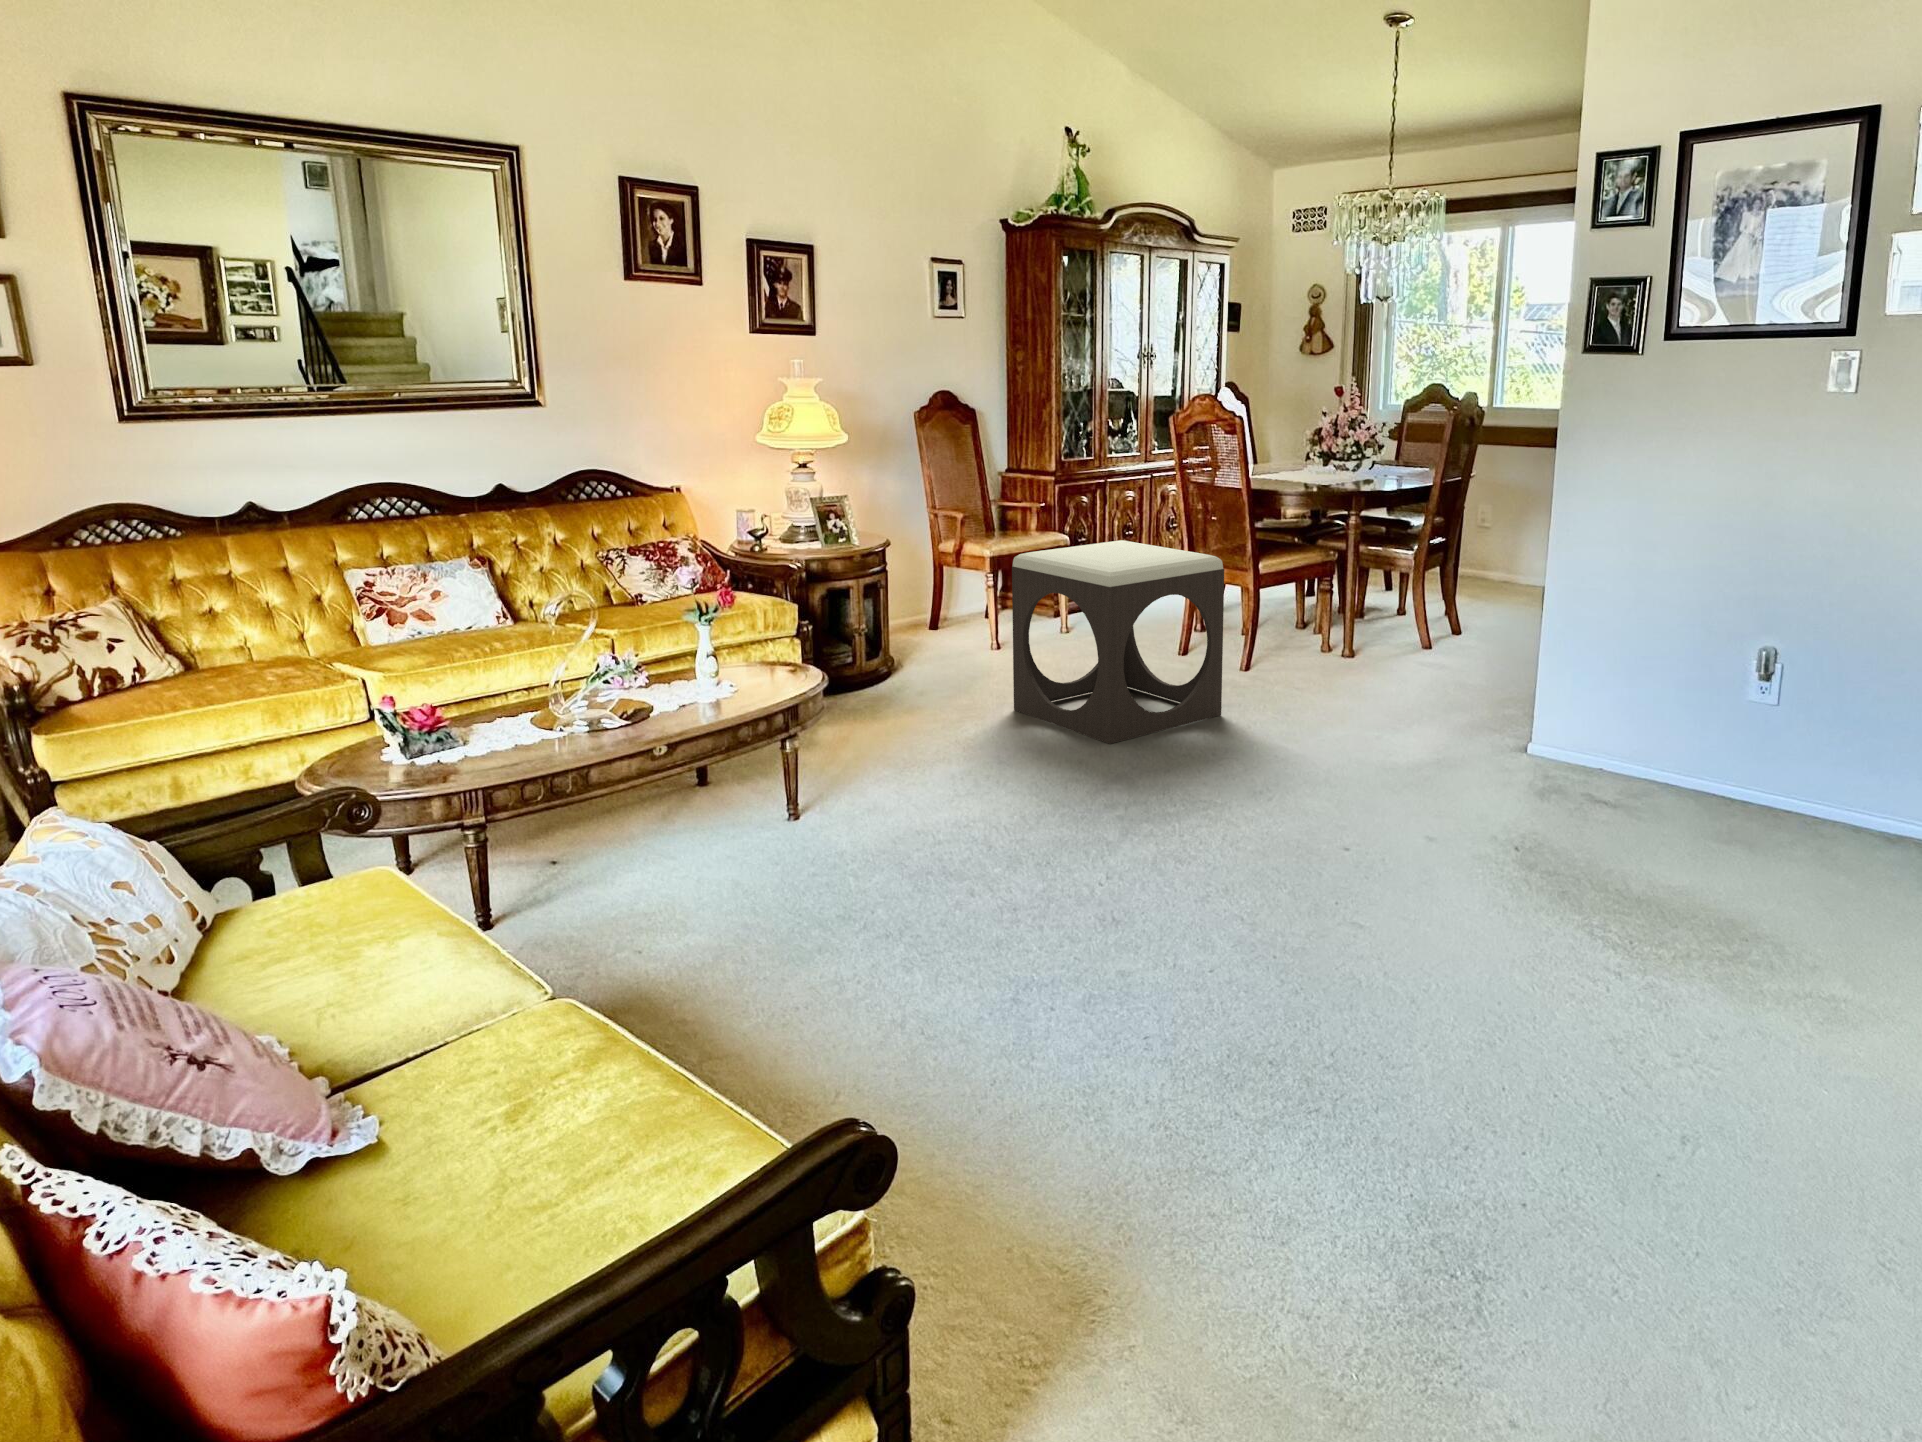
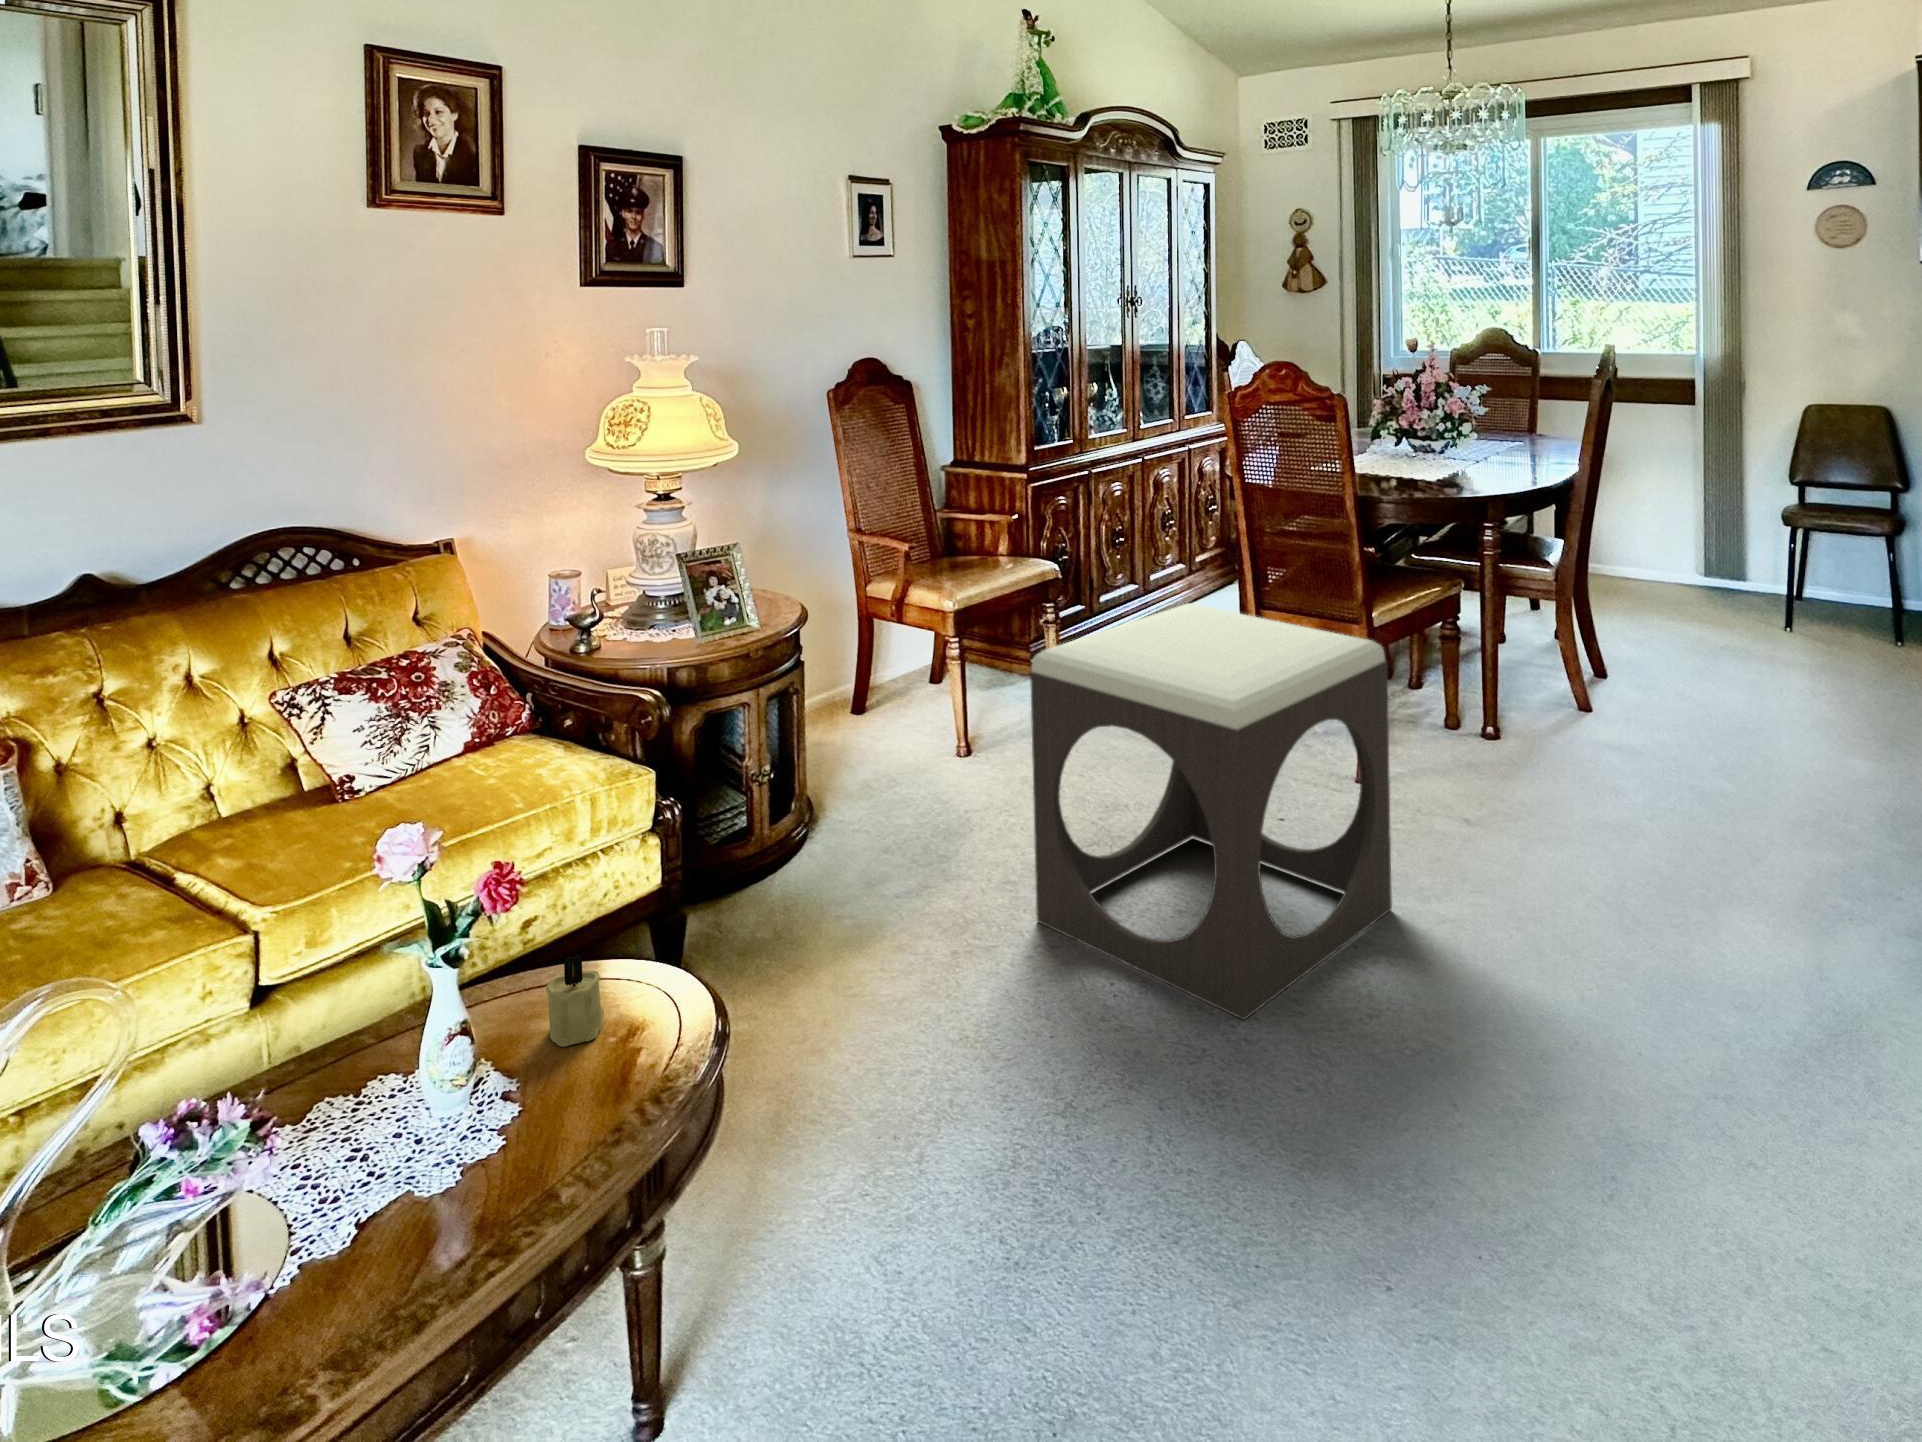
candle: none [746,641,773,677] -> present [546,955,604,1047]

